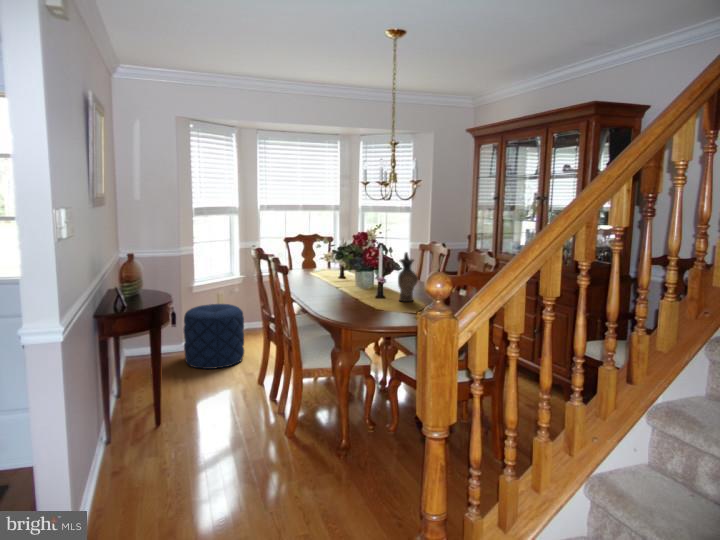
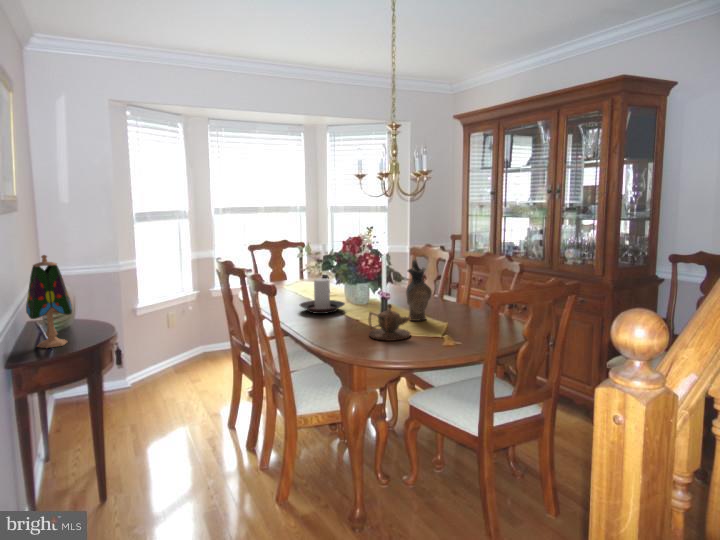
table lamp: none [109,238,141,307] -> present [26,255,72,348]
candle holder: none [315,264,352,293] -> present [300,278,345,314]
teapot: none [362,286,395,314] -> present [368,304,411,341]
pouf: present [183,304,244,369] -> none [128,329,206,411]

